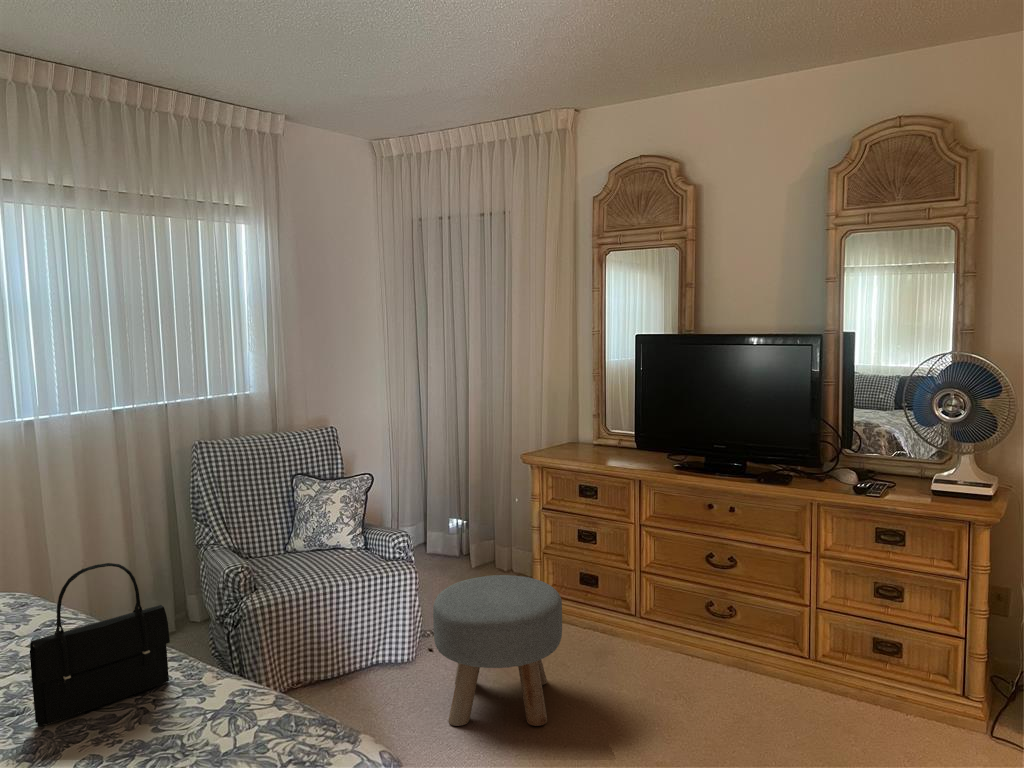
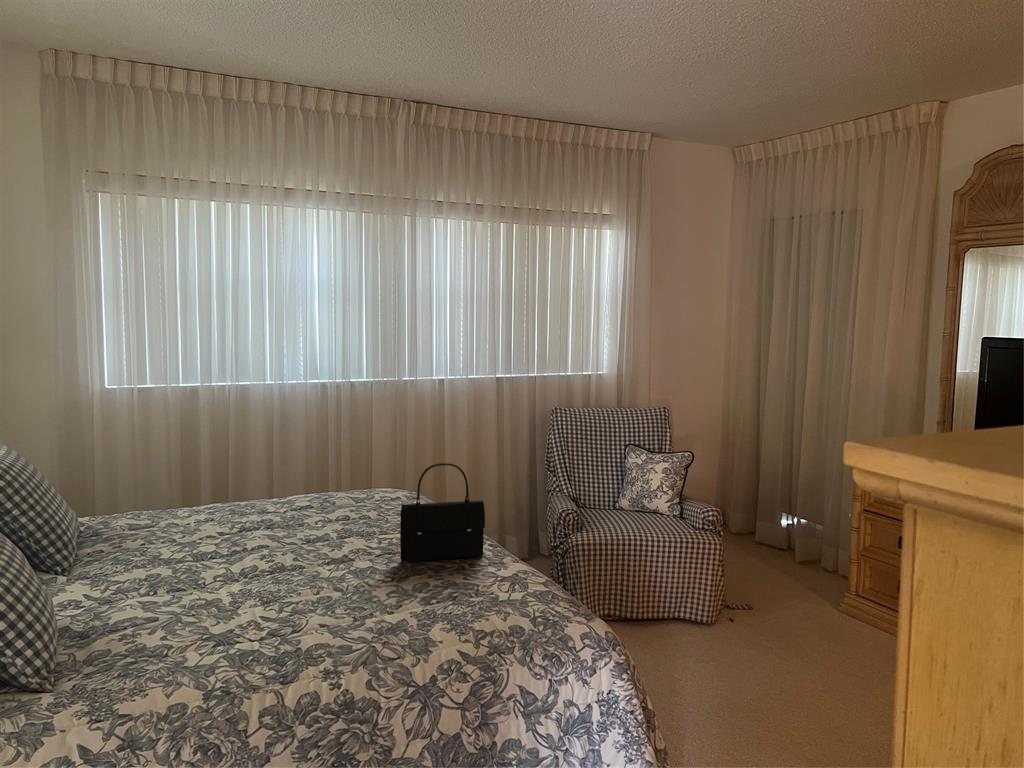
ottoman: present [433,575,562,726] -> none [721,556,850,701]

